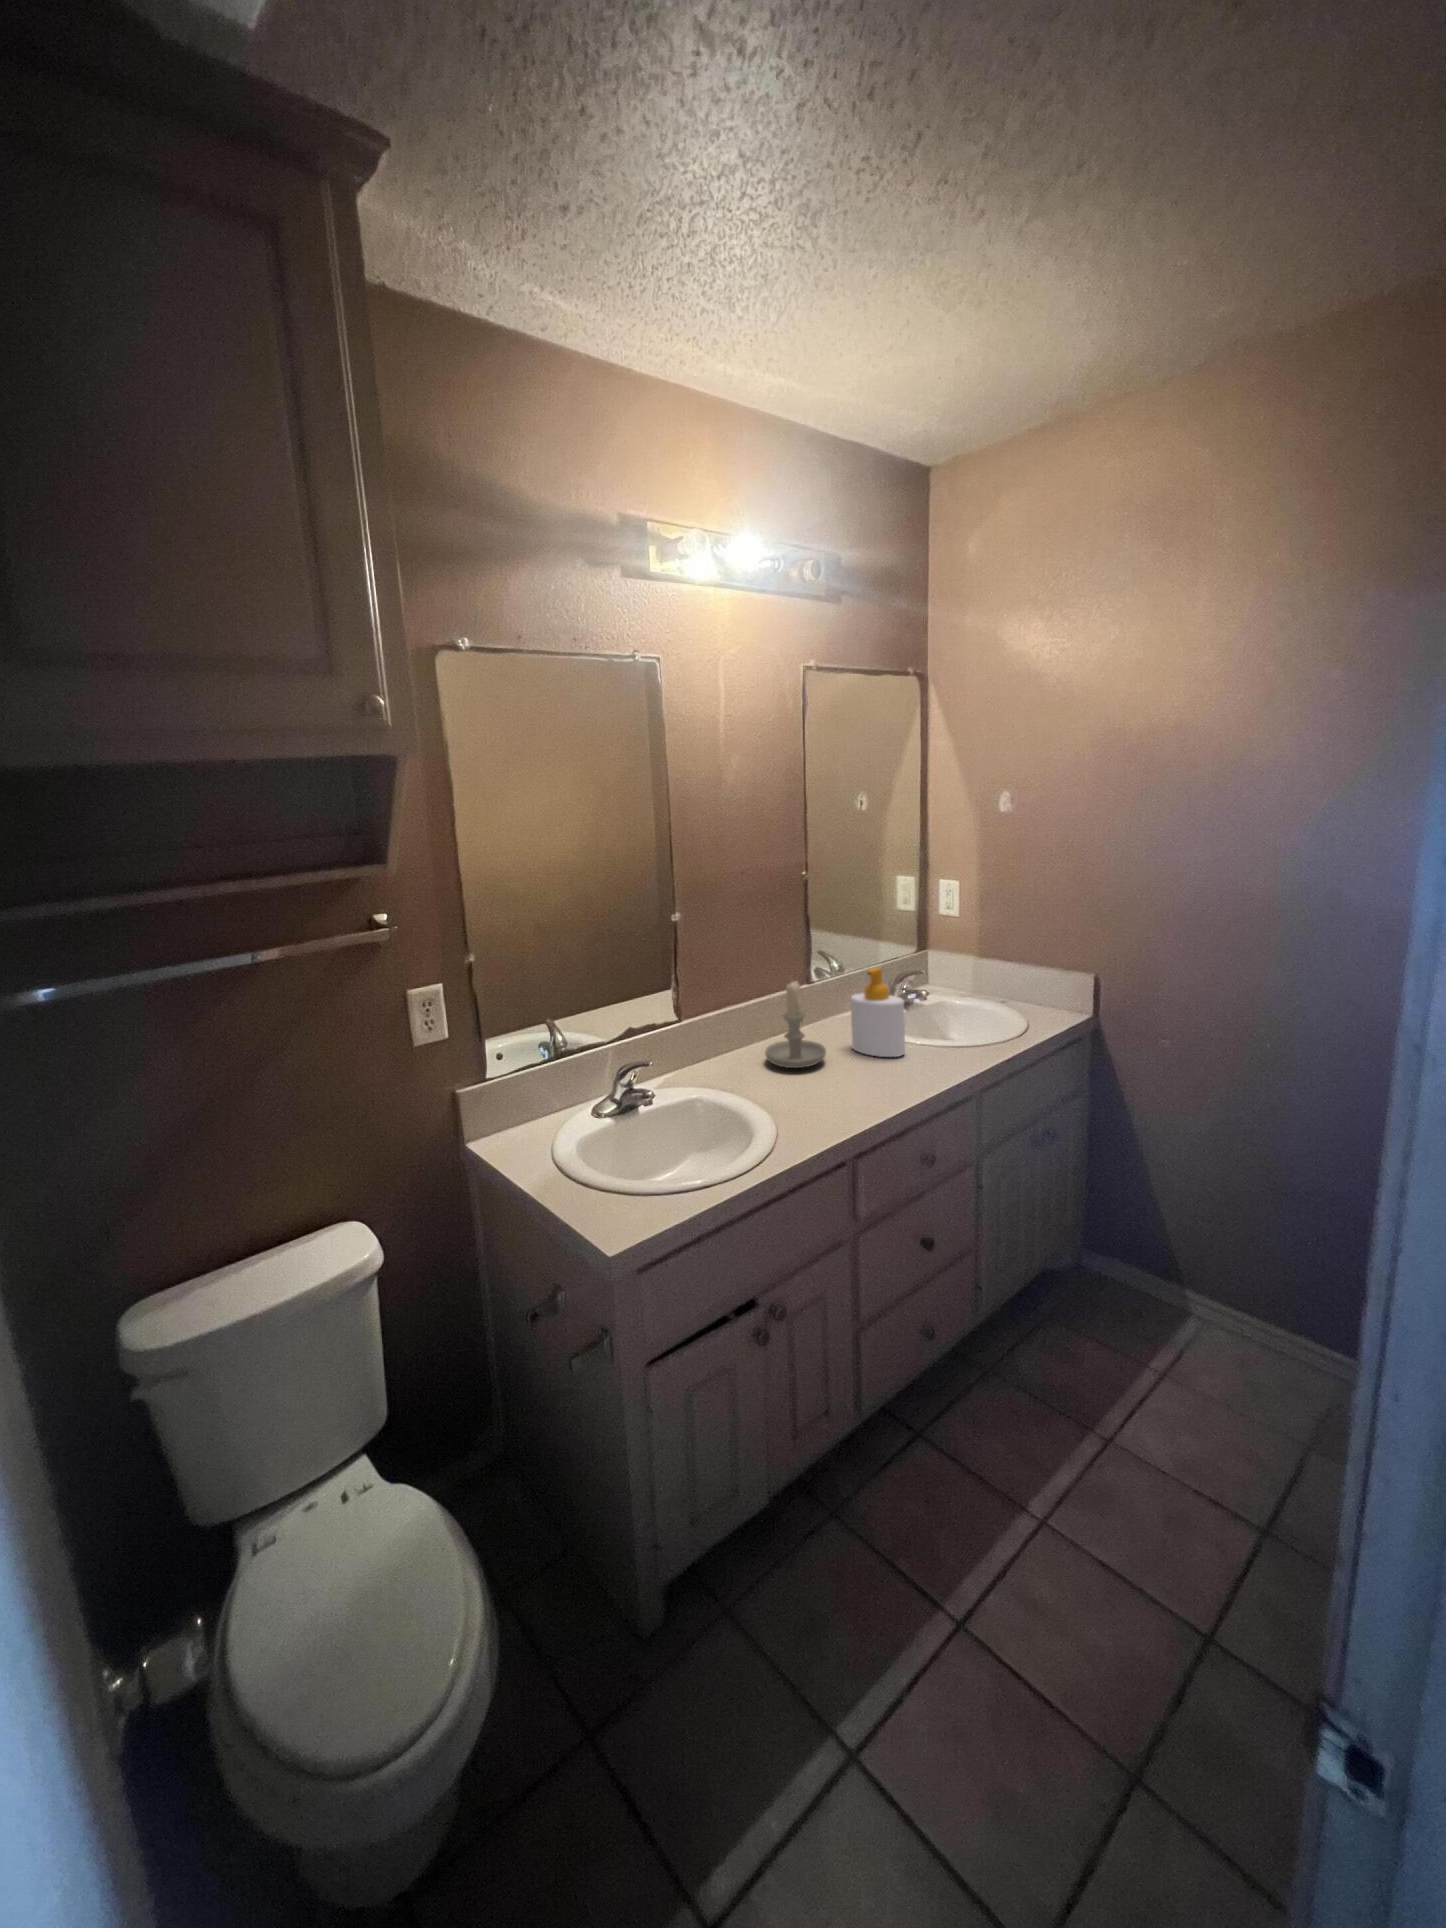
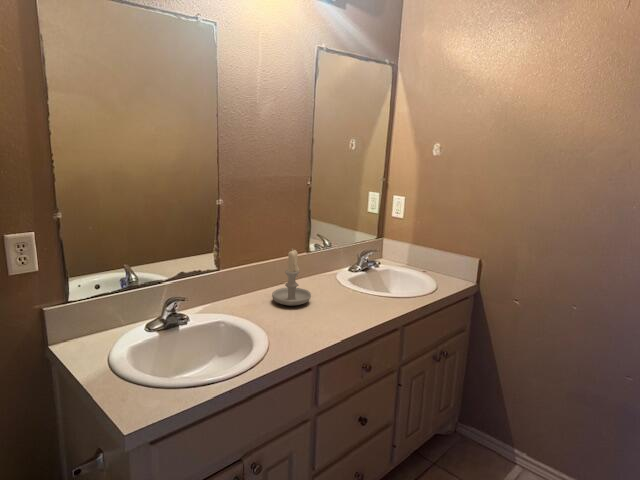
soap bottle: present [851,967,905,1057] -> none [329,245,362,302]

